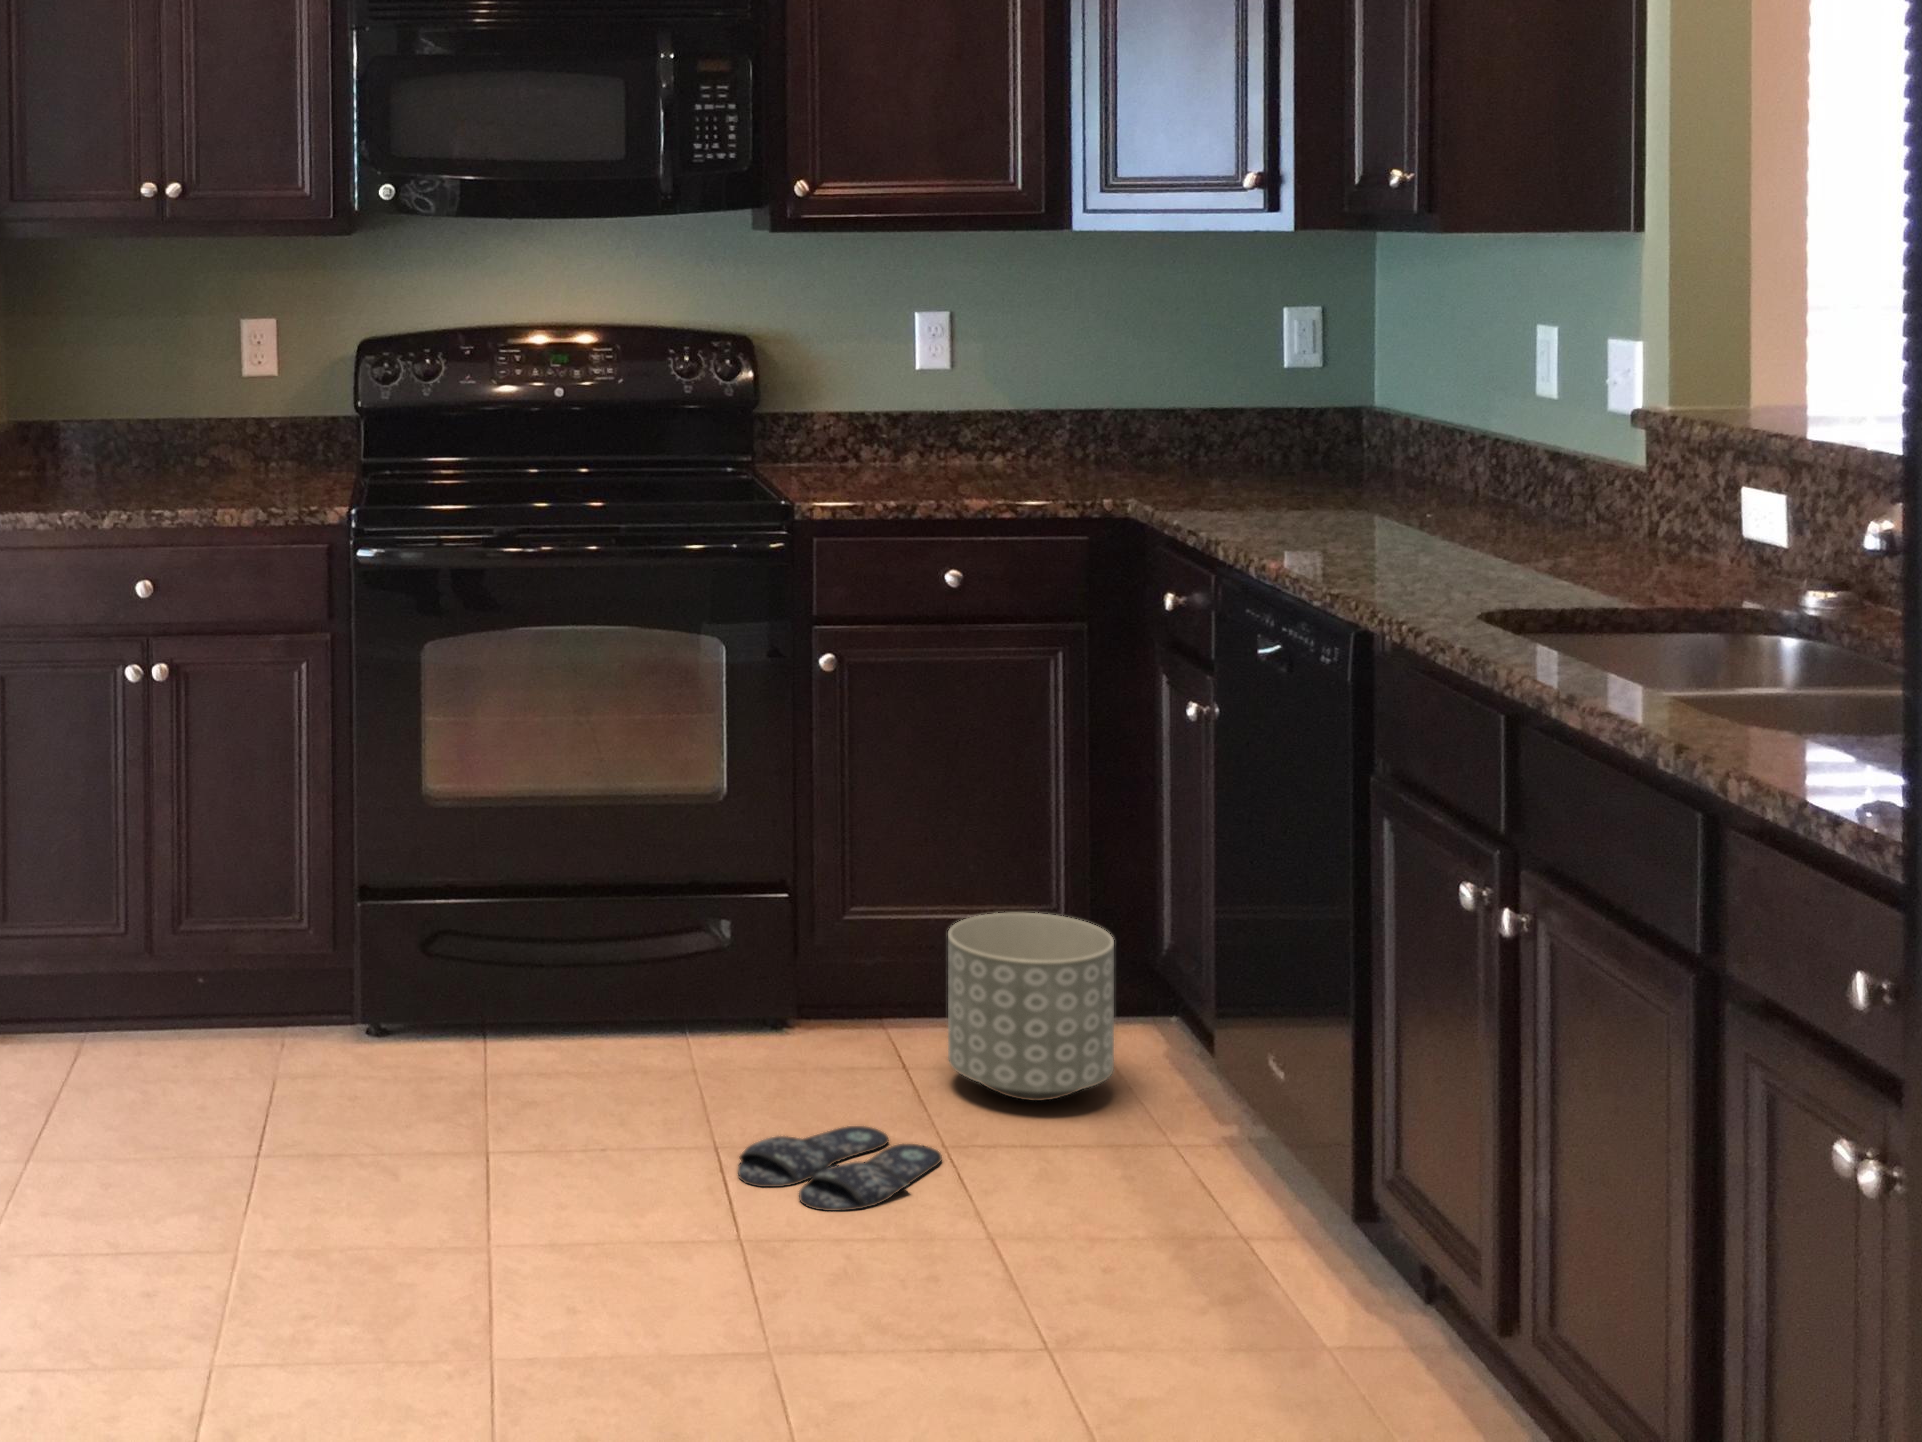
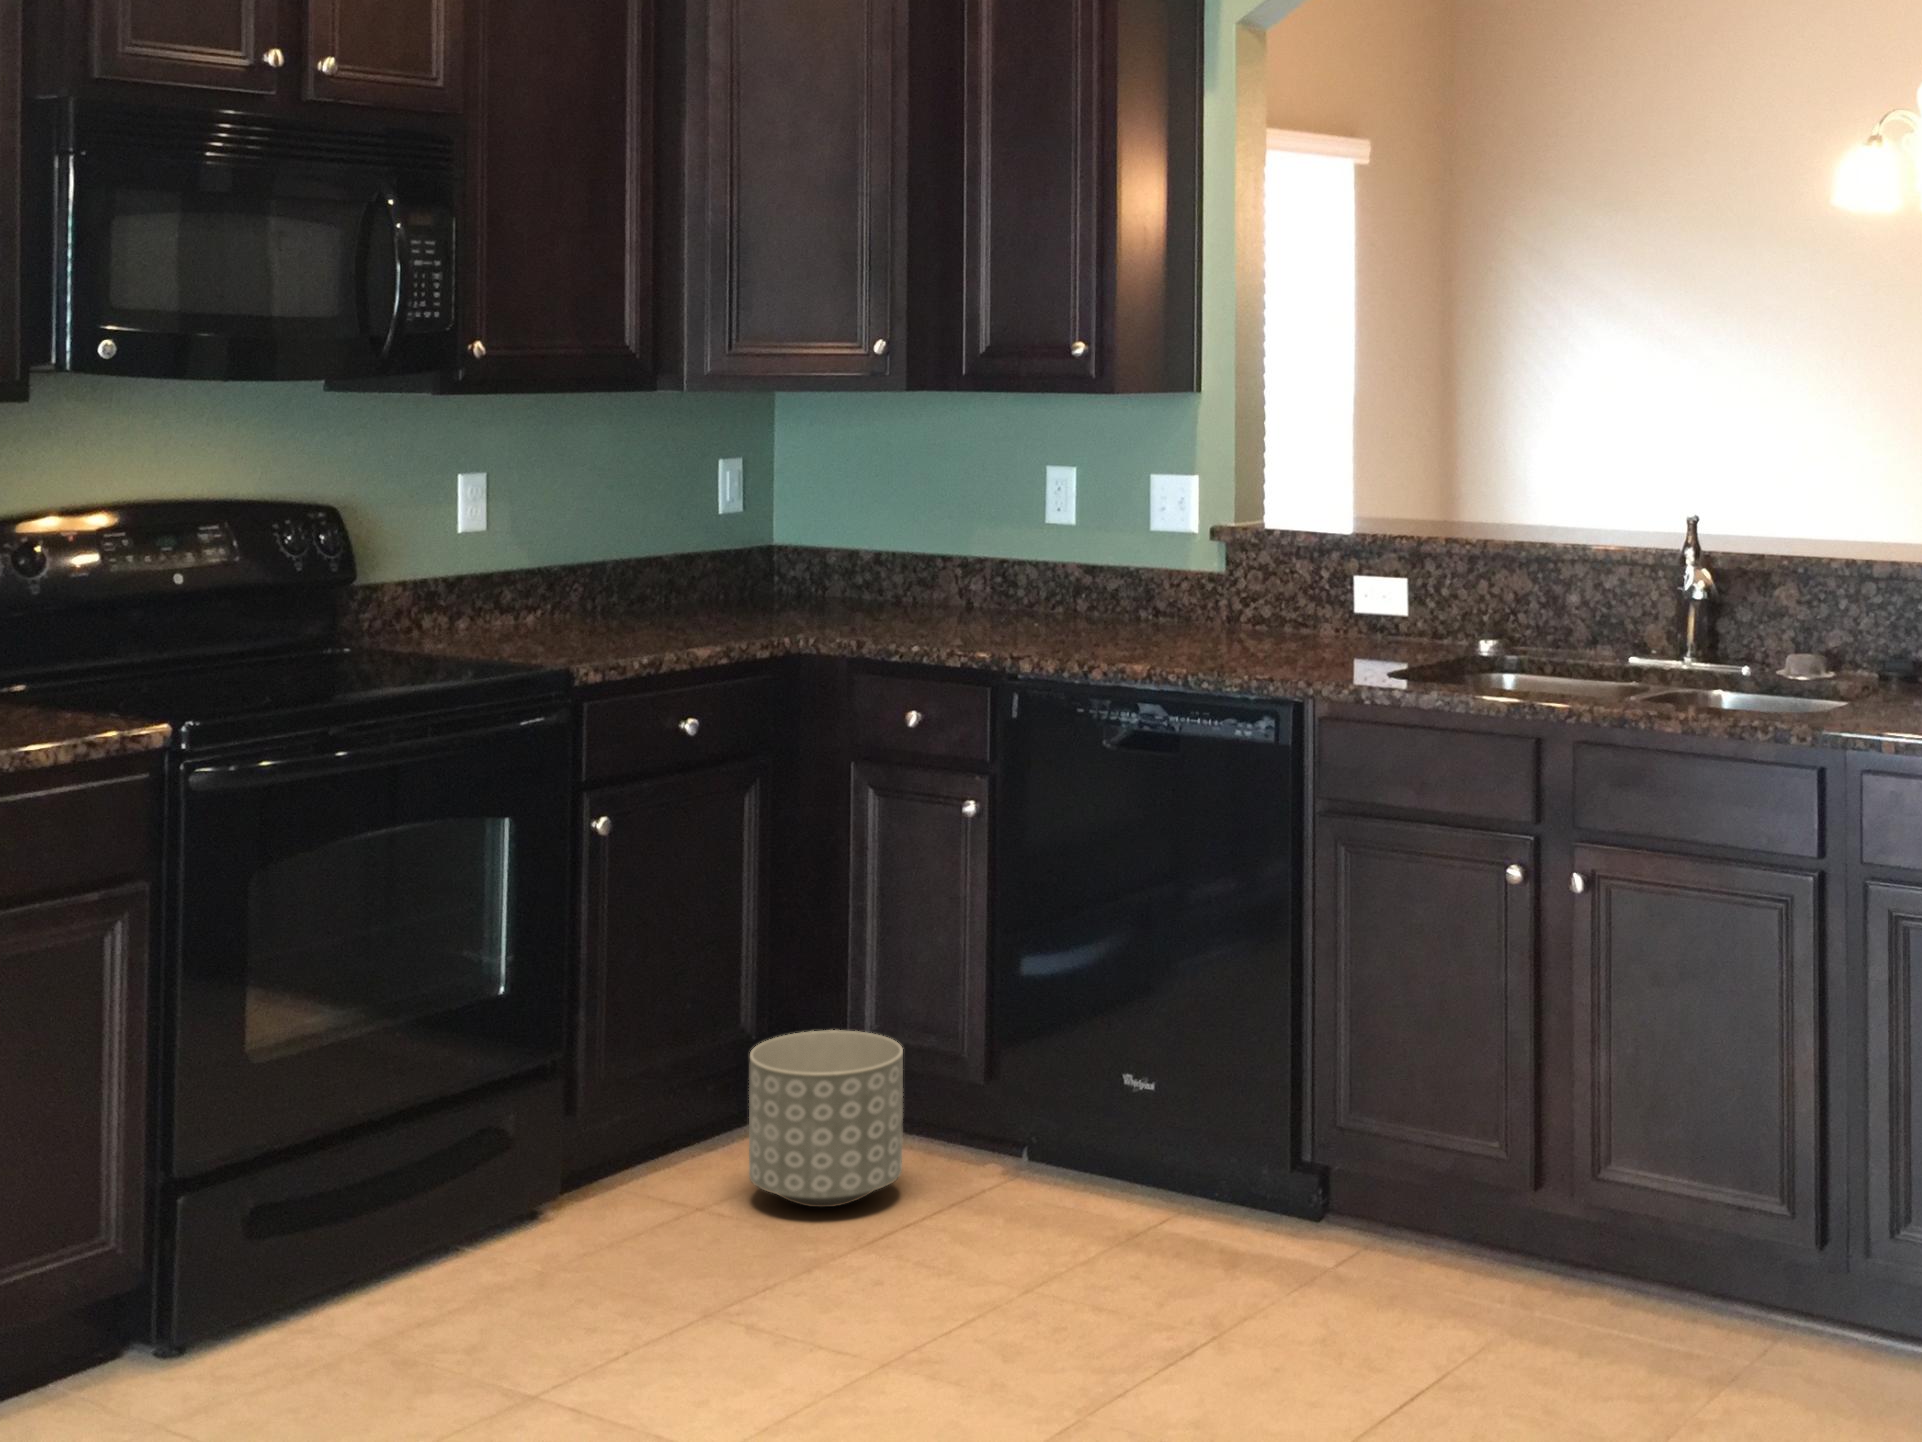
slippers: present [738,1126,942,1211] -> none [749,1259,919,1338]

